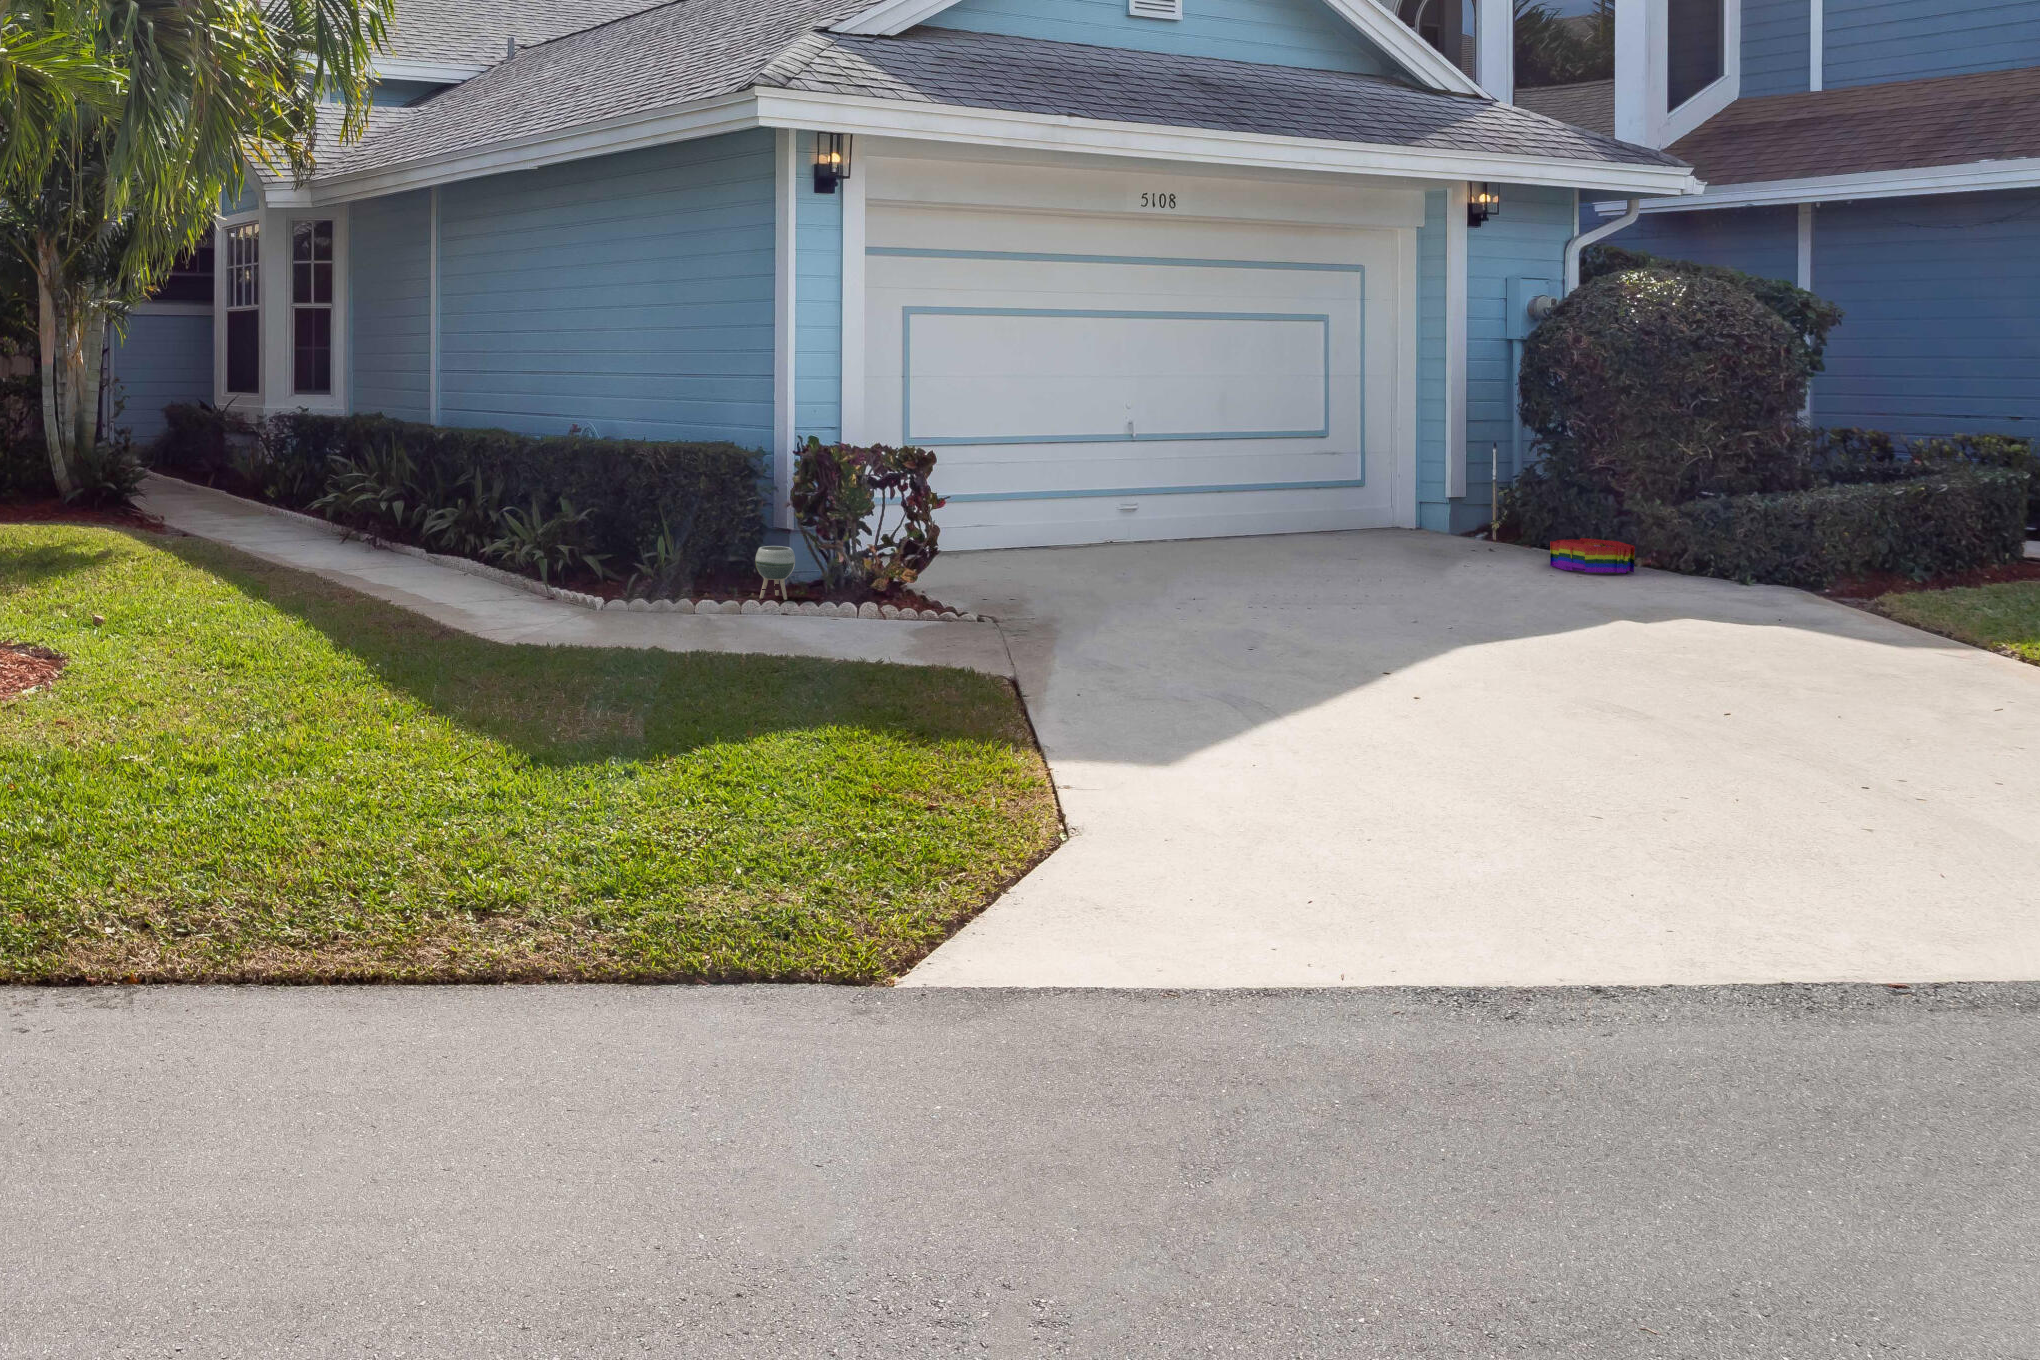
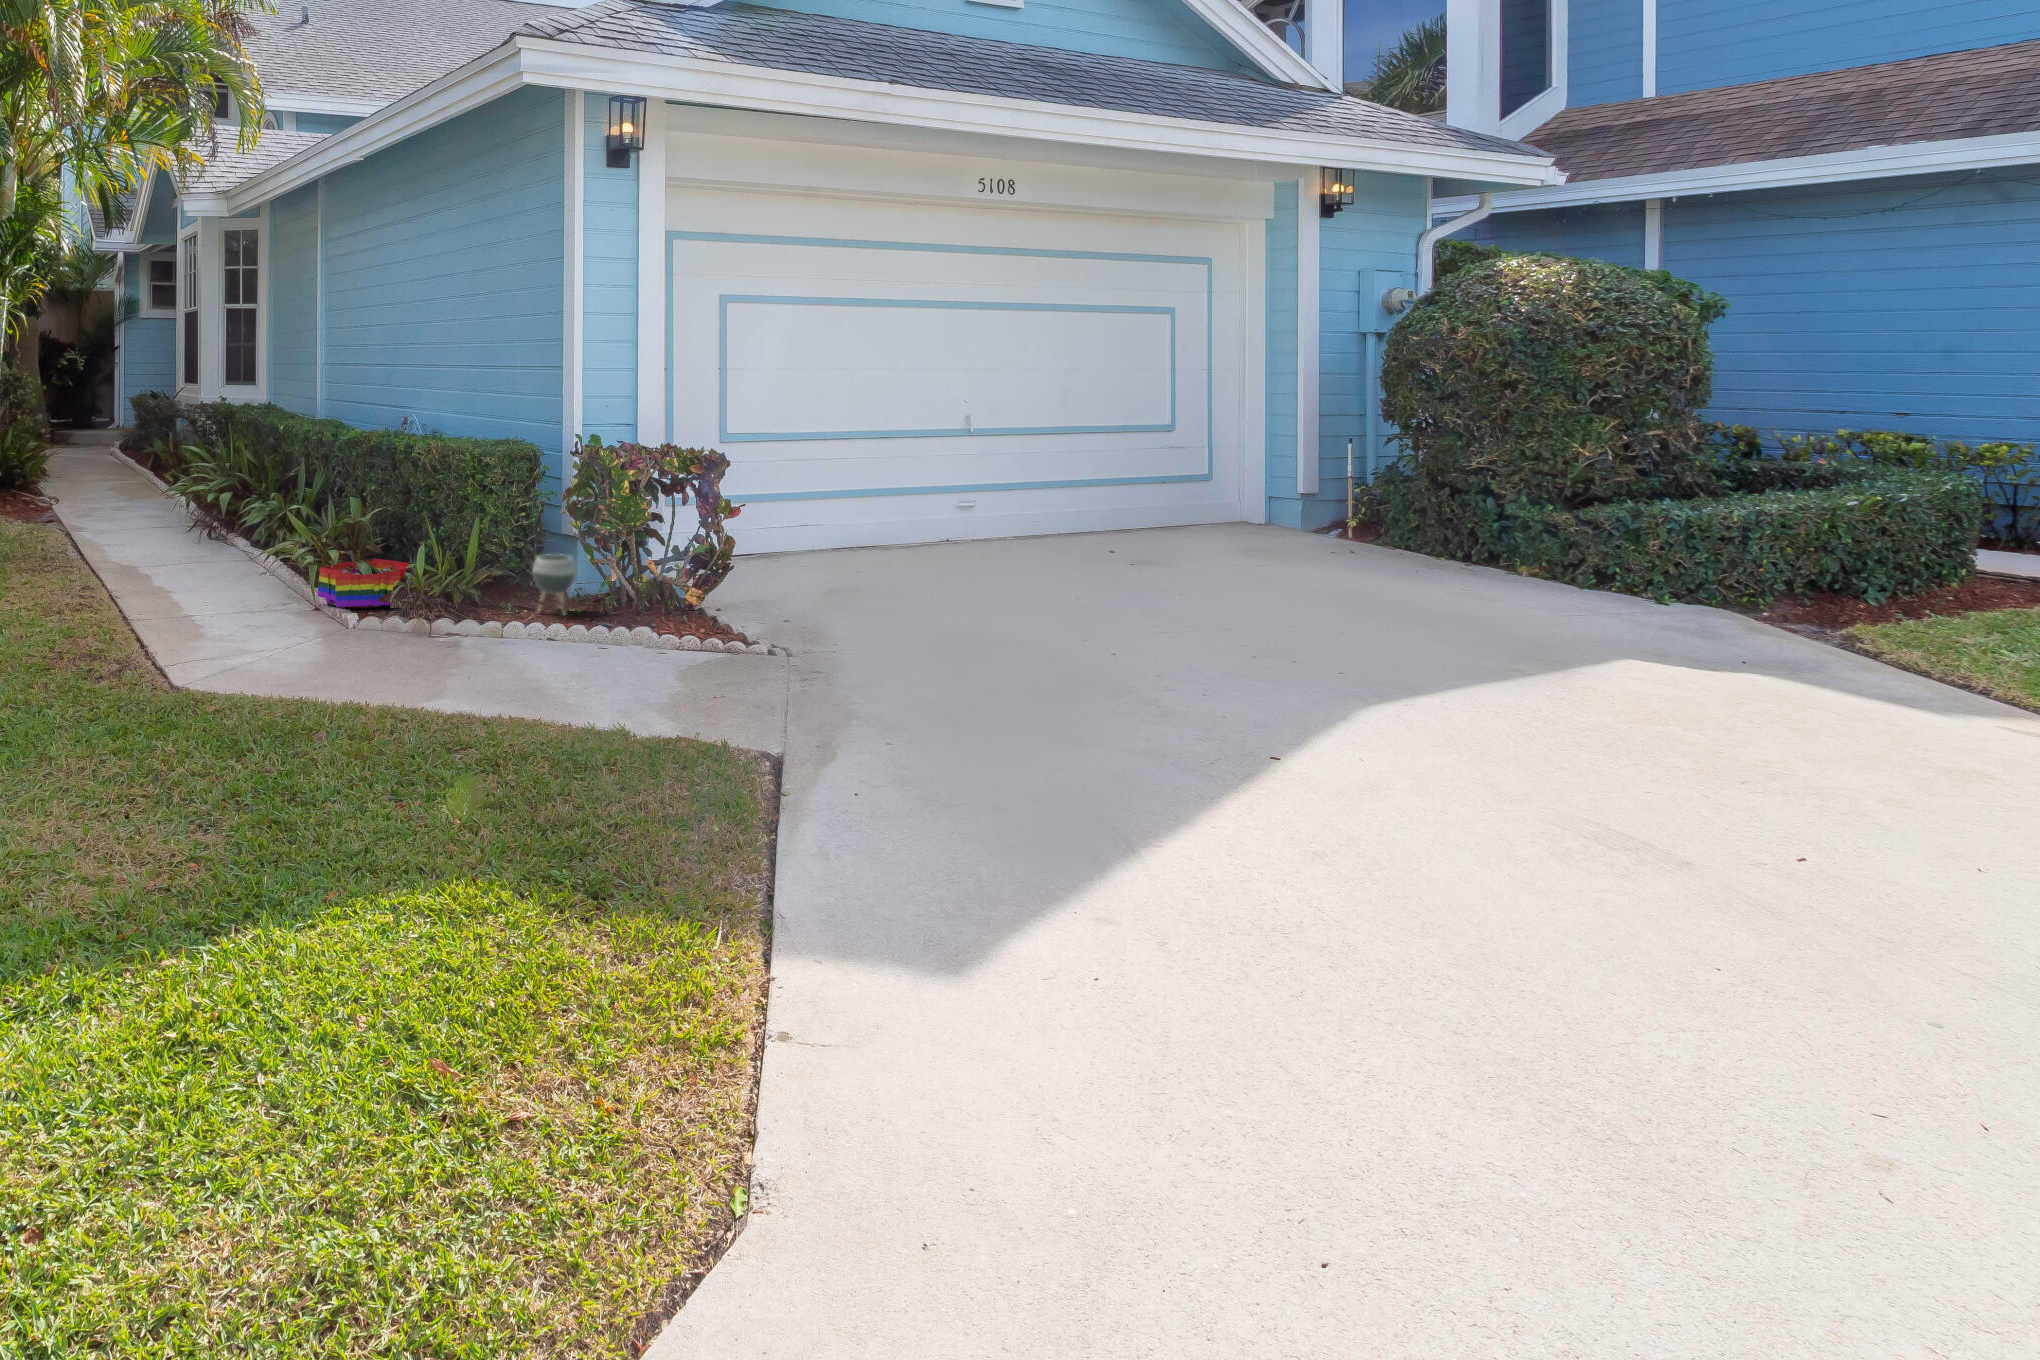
storage bin: present [1550,538,1635,573] -> present [318,559,409,607]

